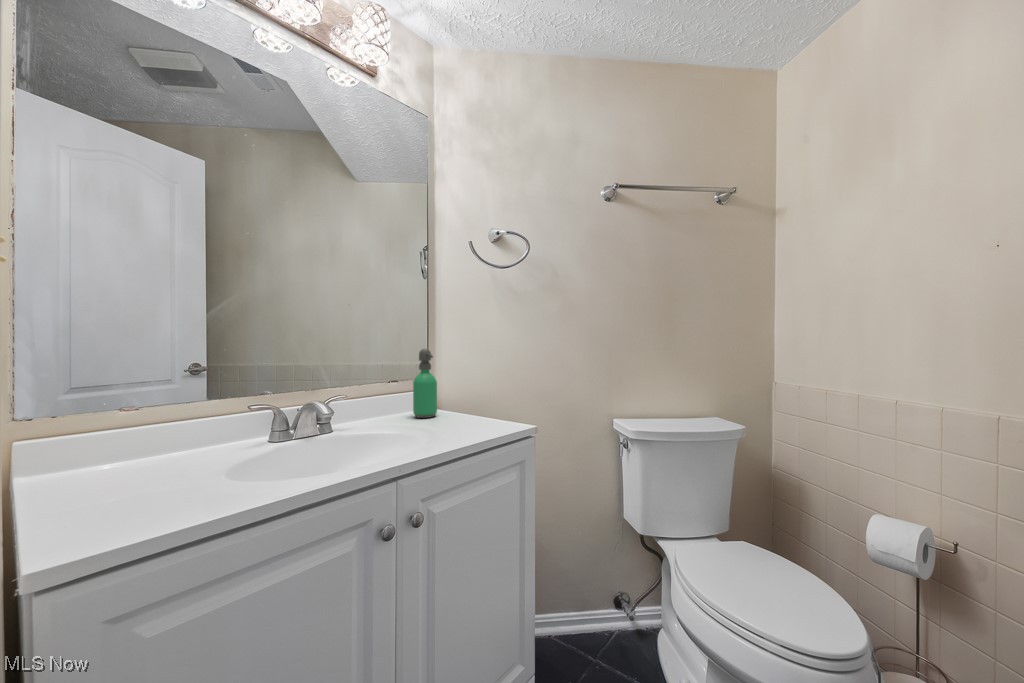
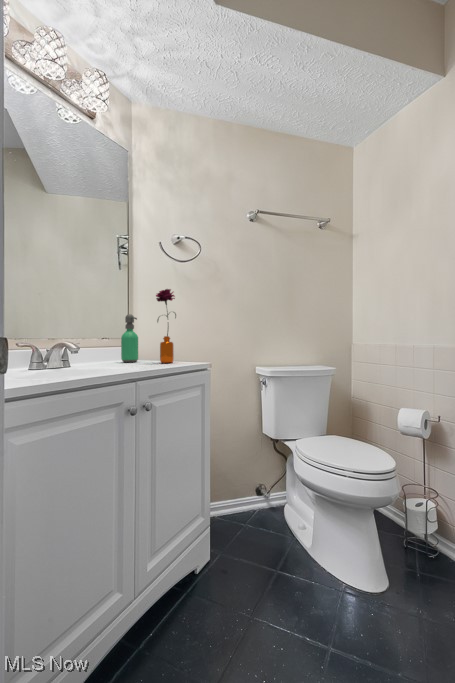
flower: none [451,316,484,428] -> present [156,289,176,363]

